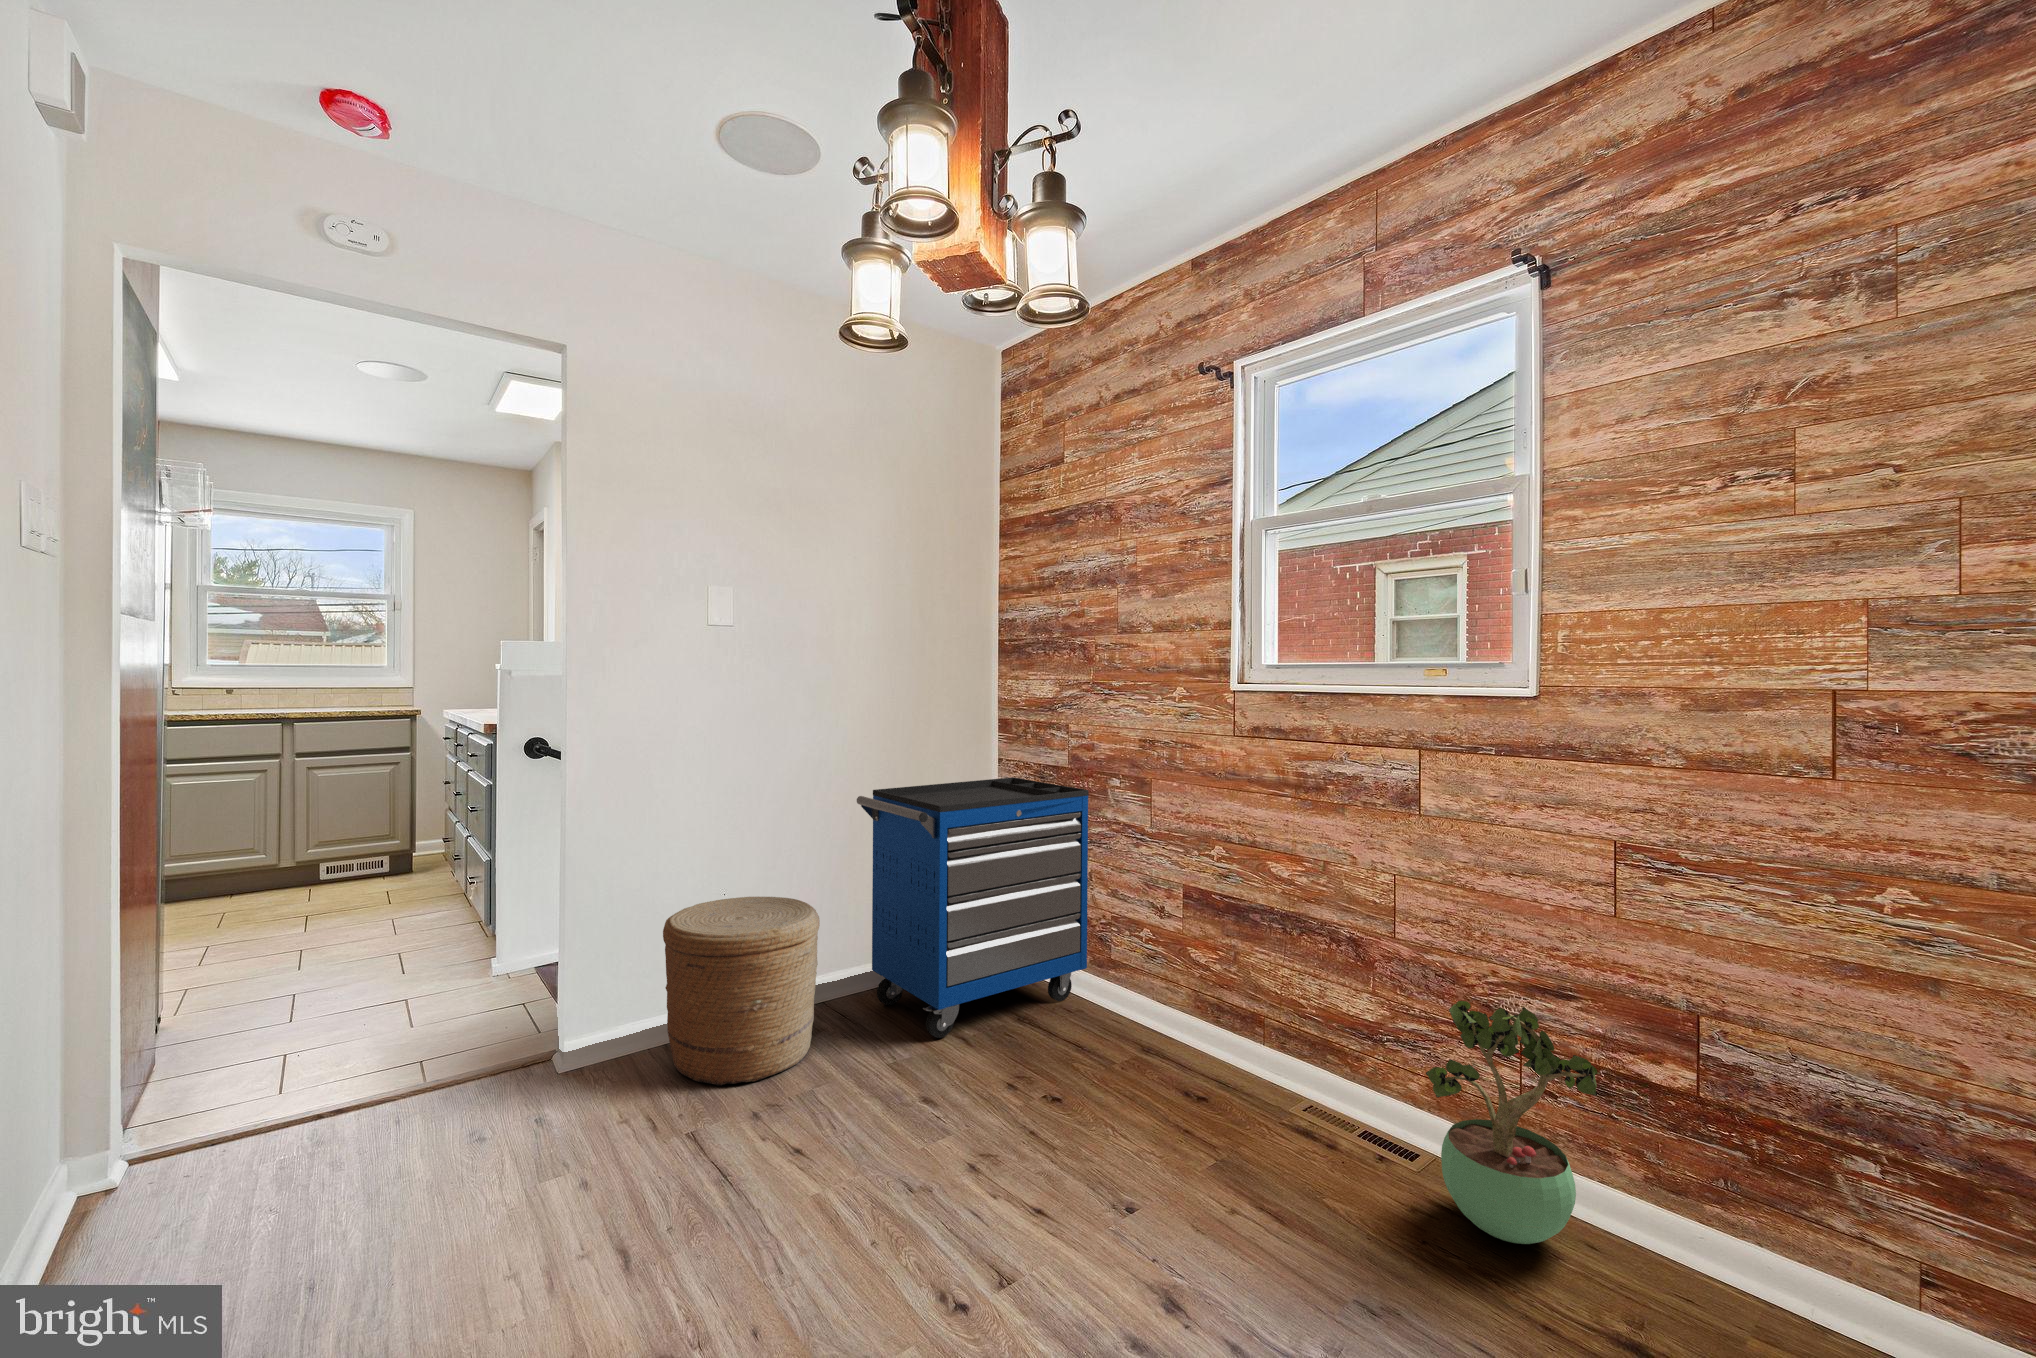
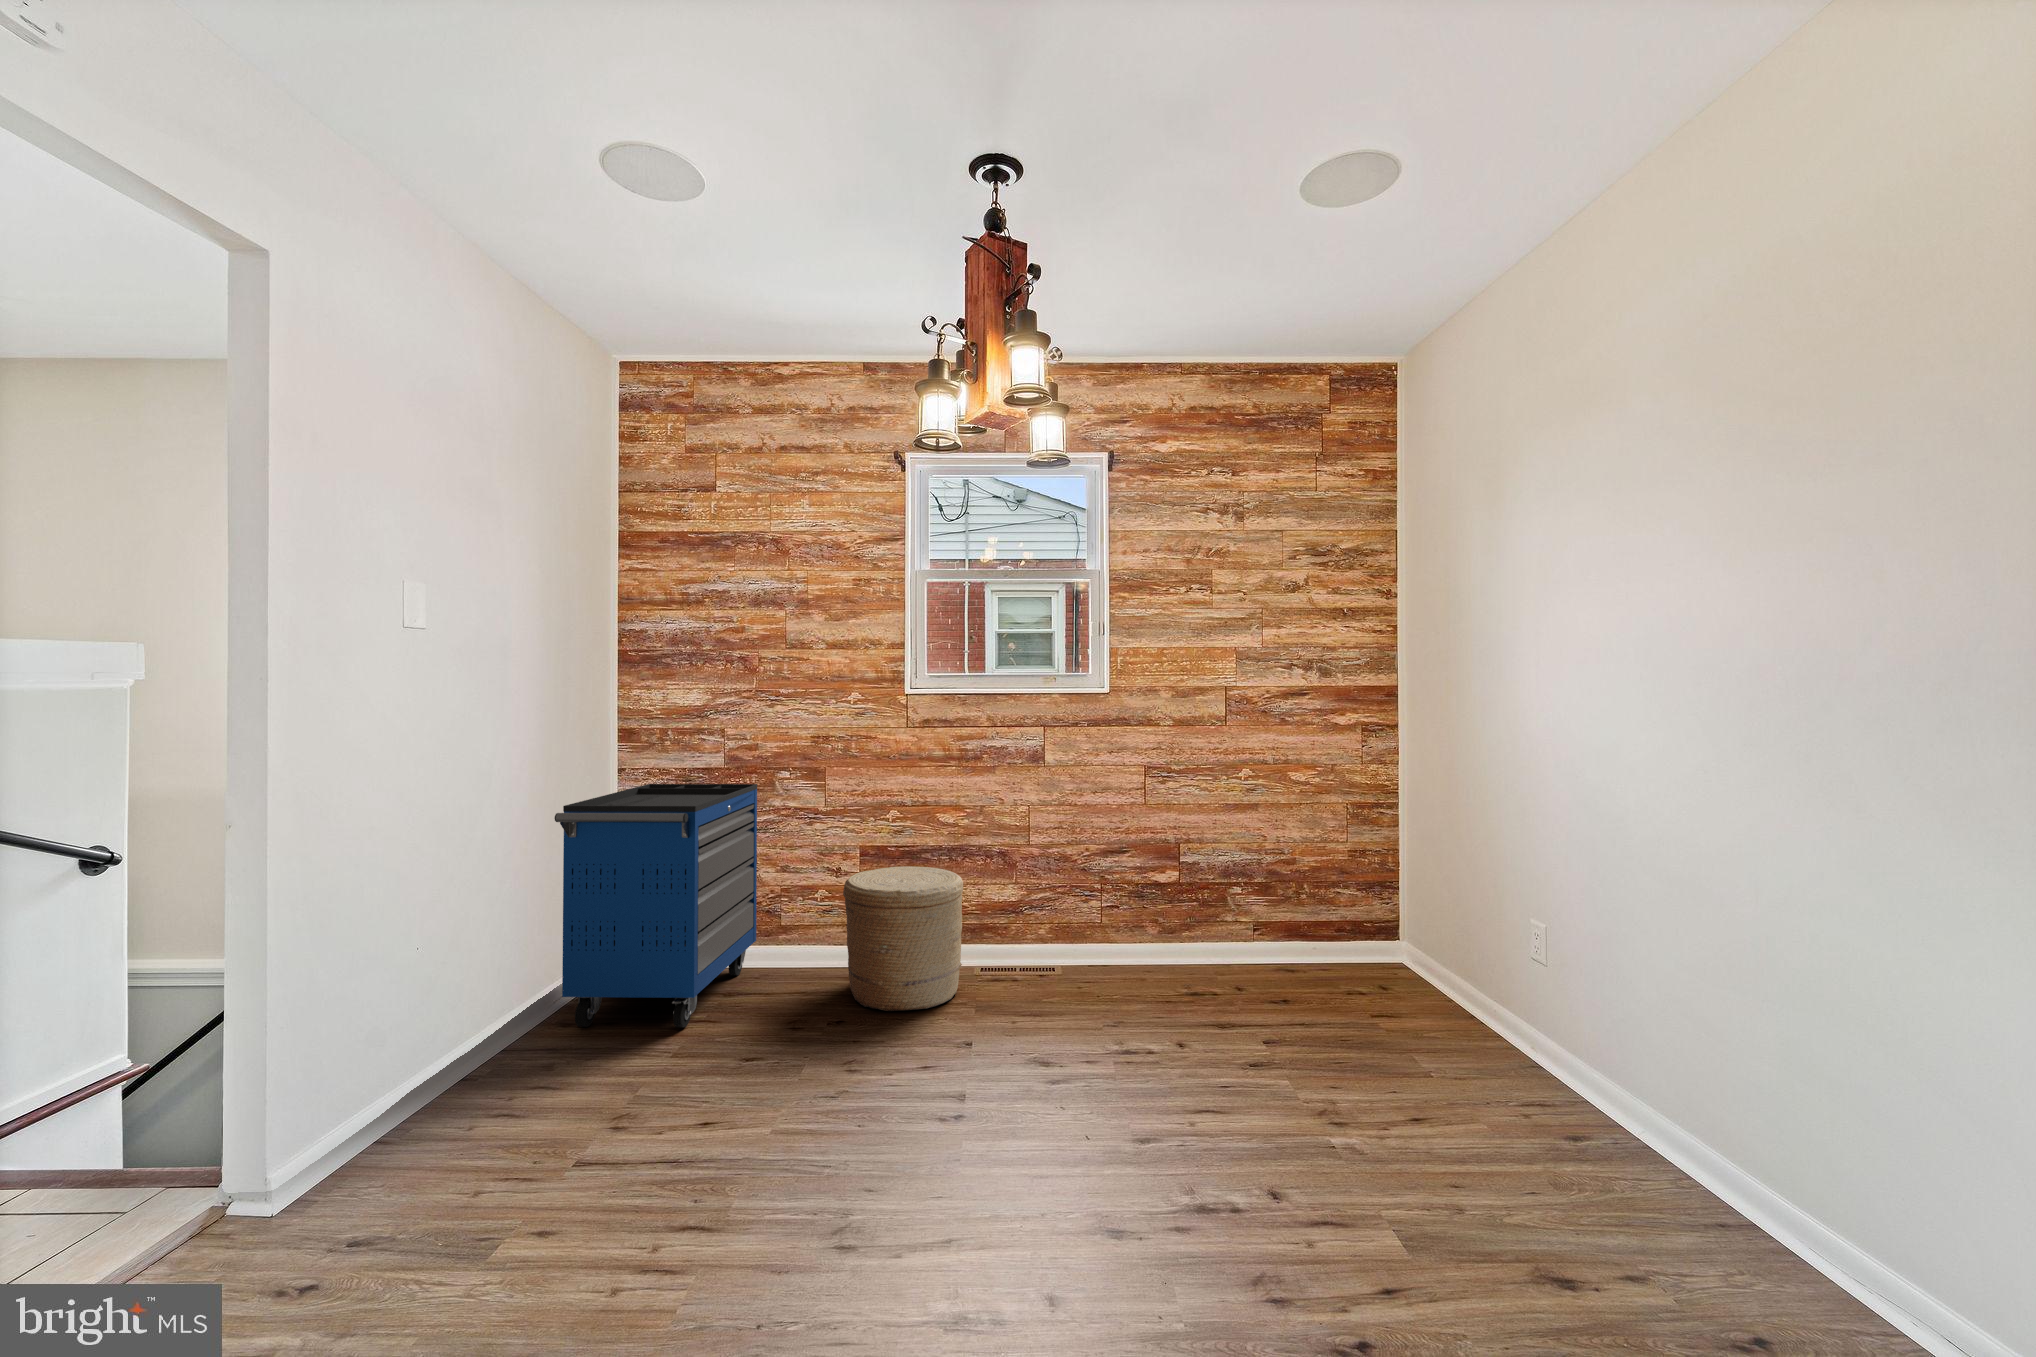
woven basket: present [663,897,820,1086] -> present [843,866,963,1011]
potted plant: present [1426,1001,1600,1244] -> none [1079,858,1161,986]

